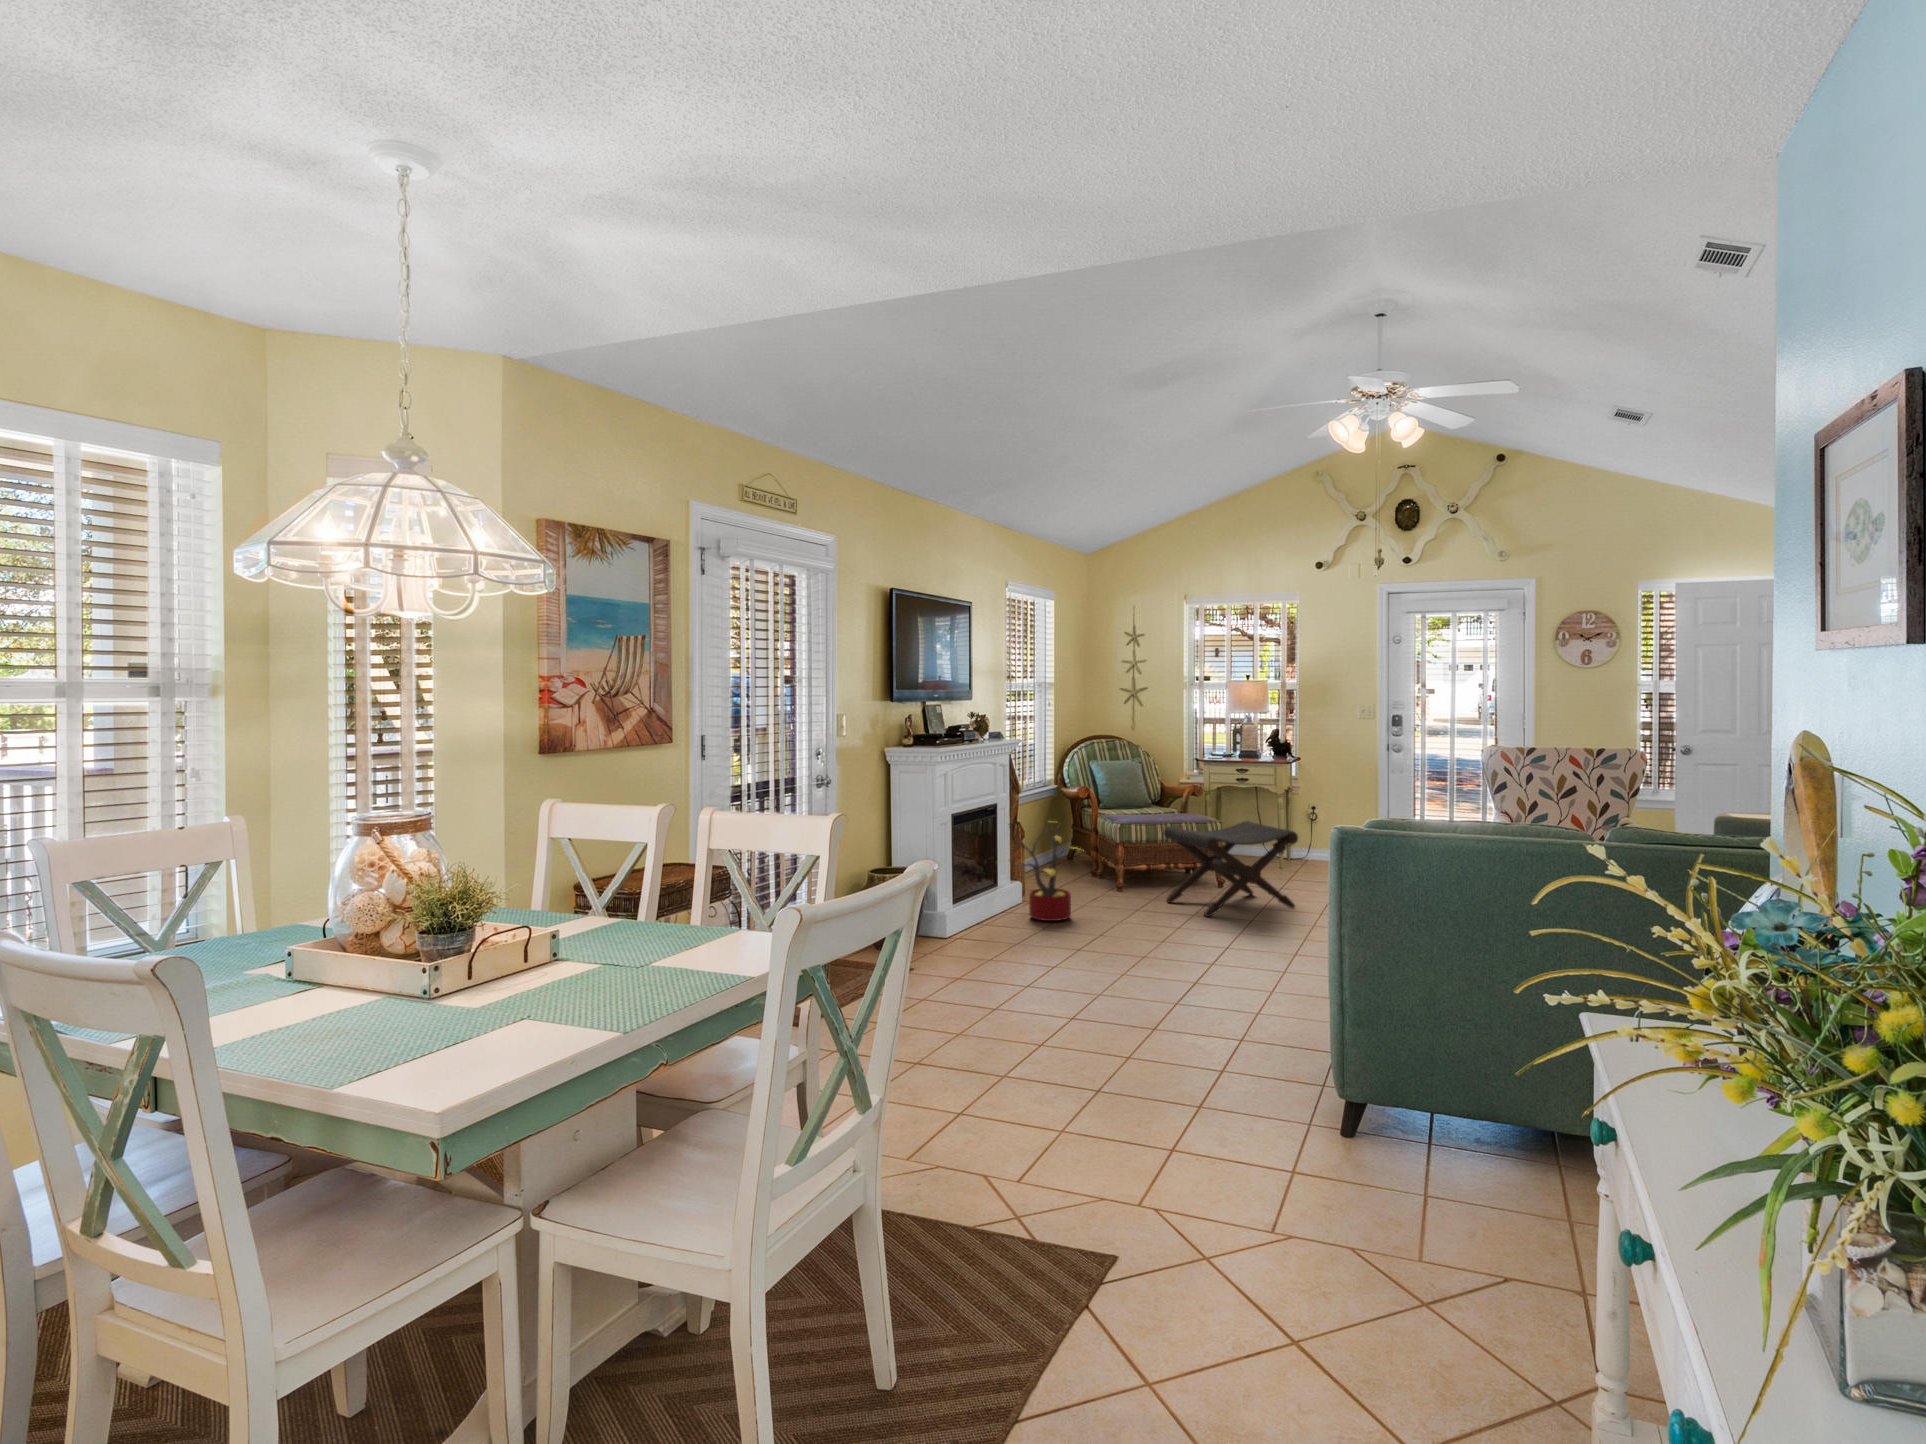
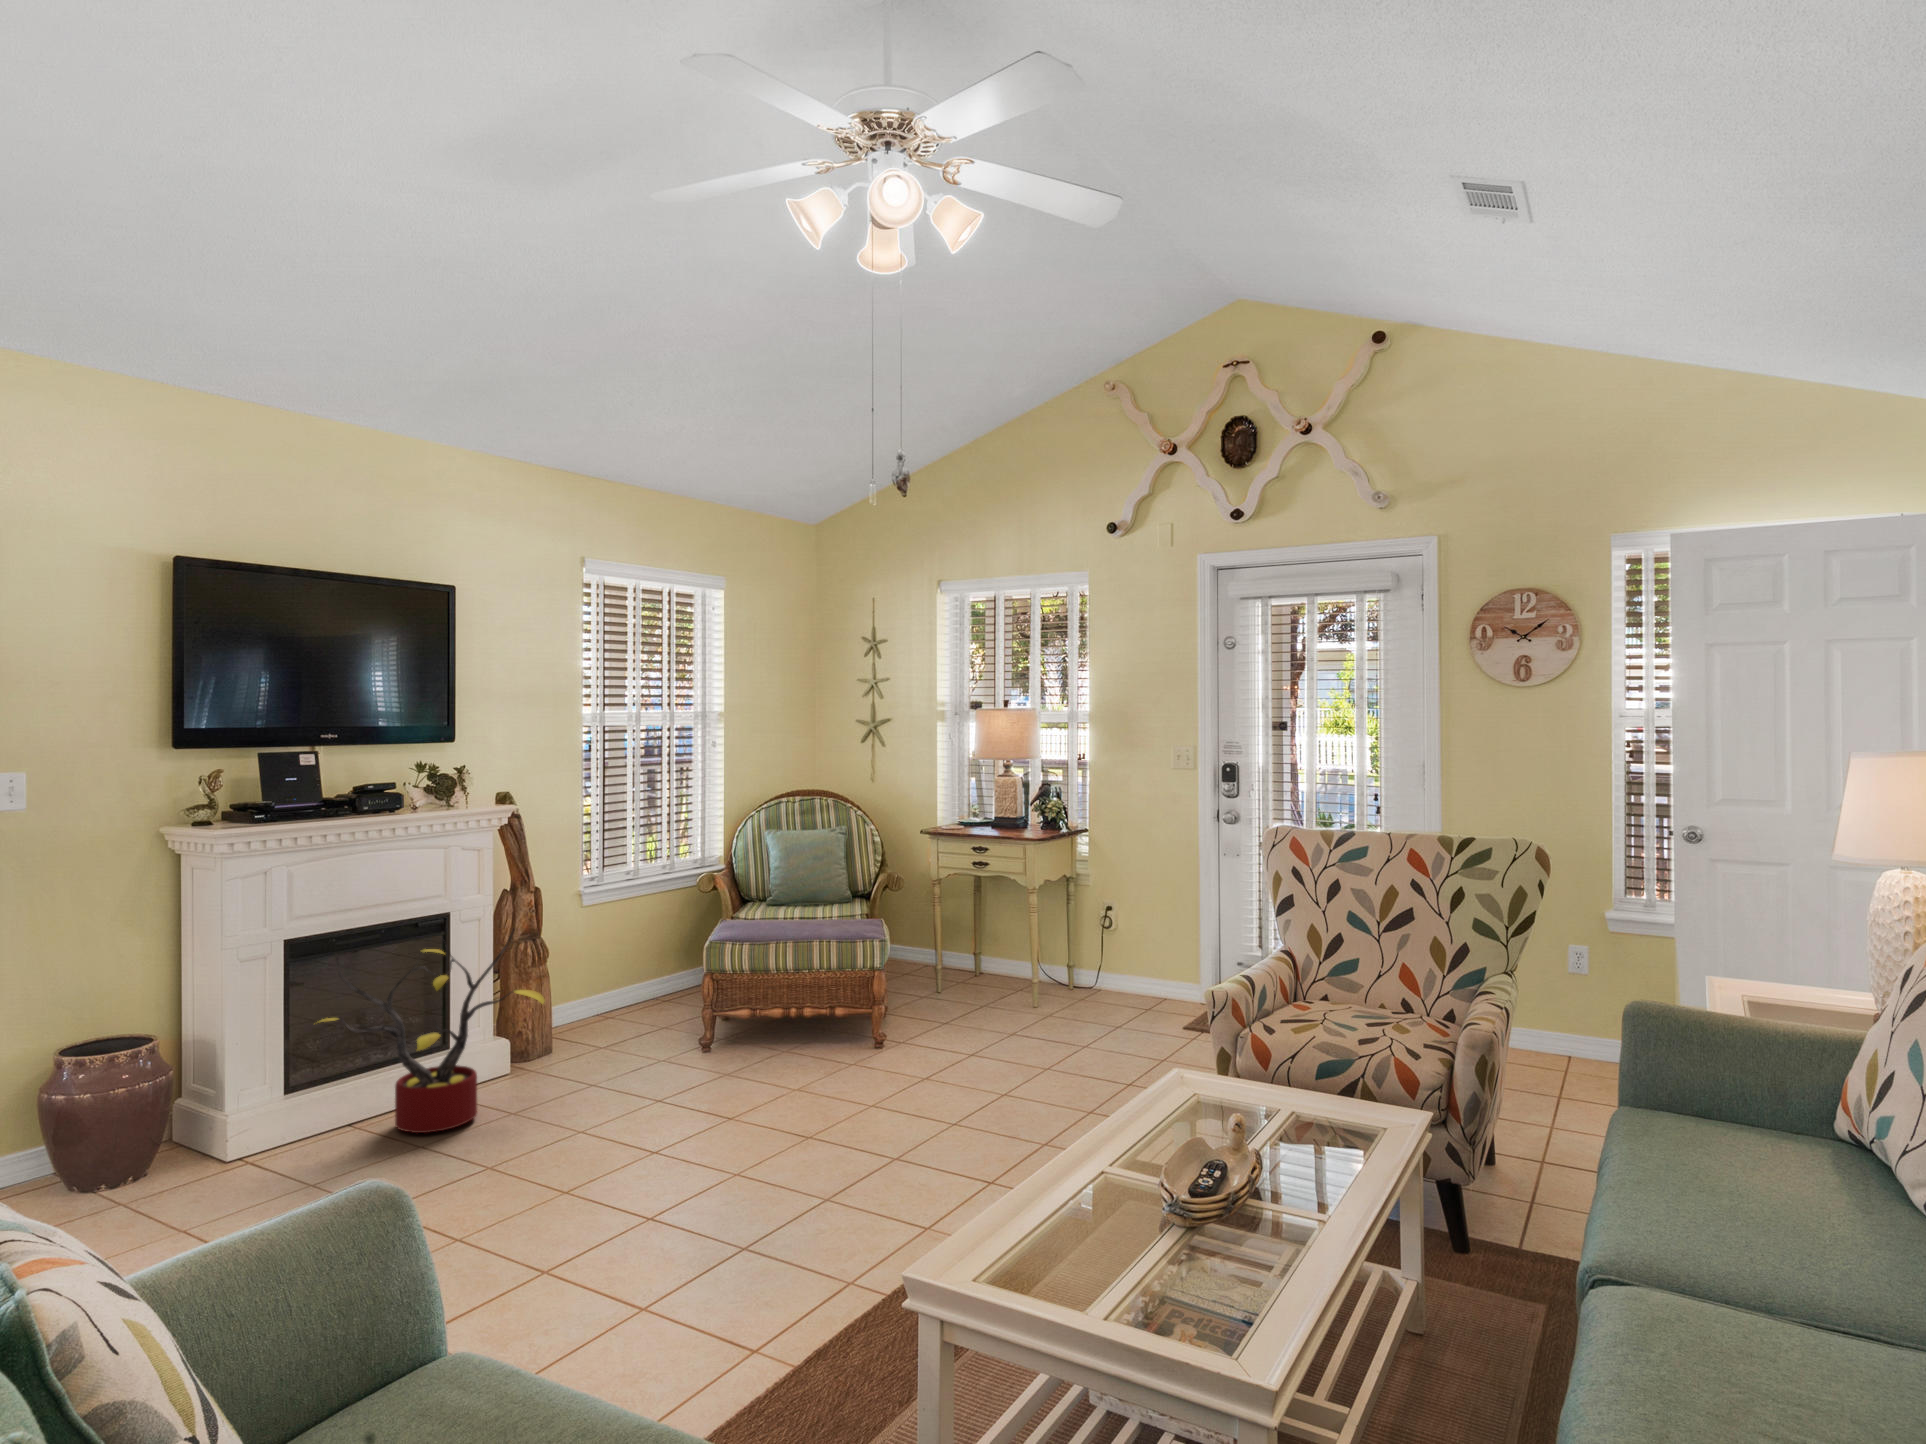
footstool: present [1164,821,1298,917] -> none [703,947,904,1135]

